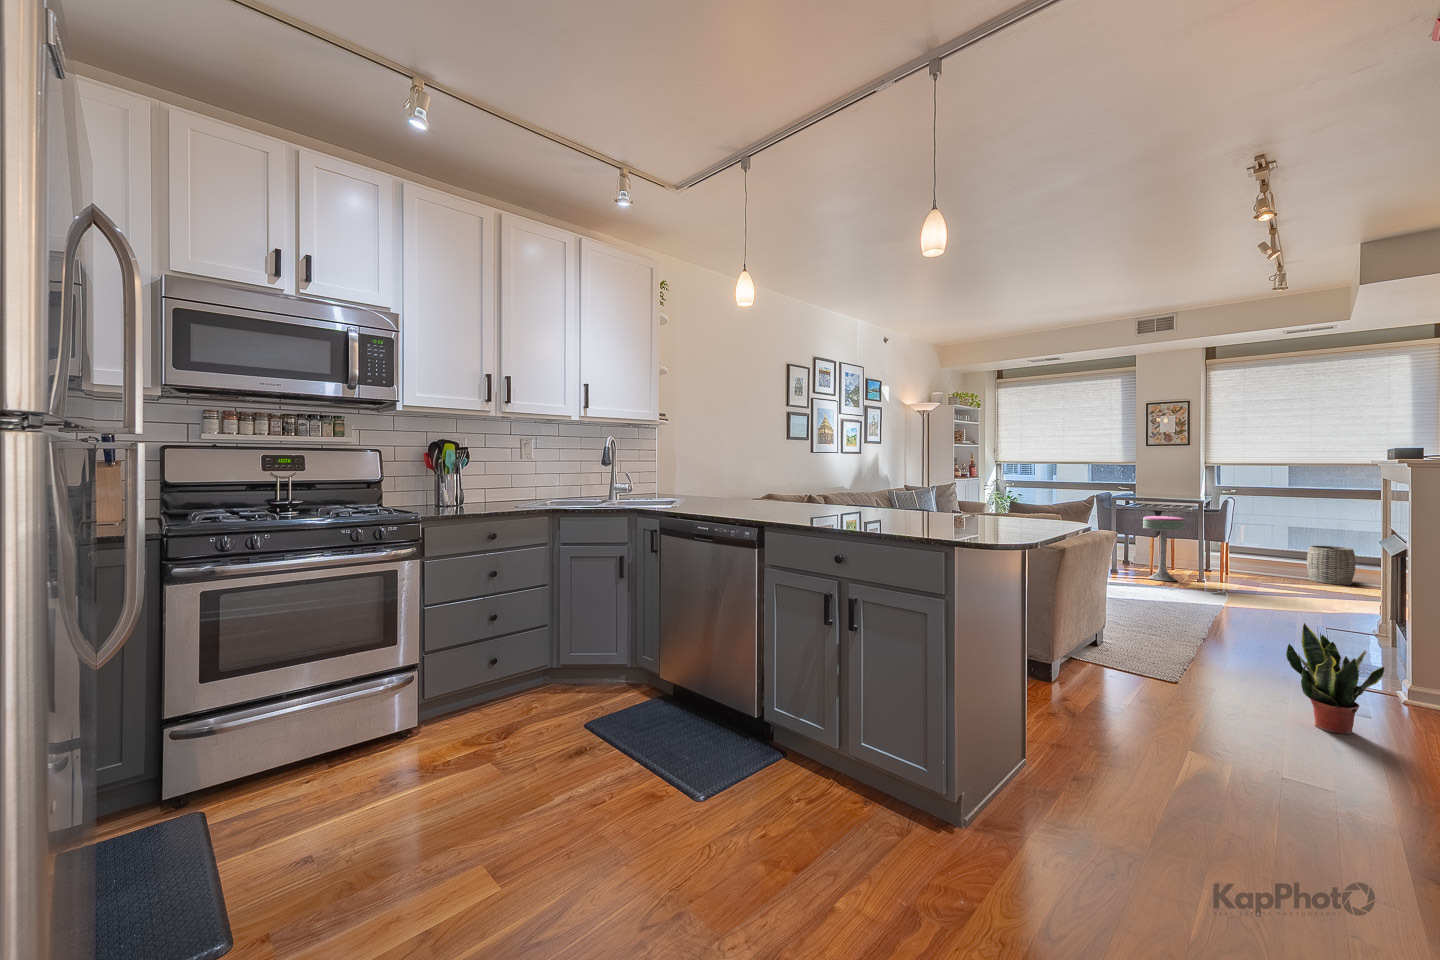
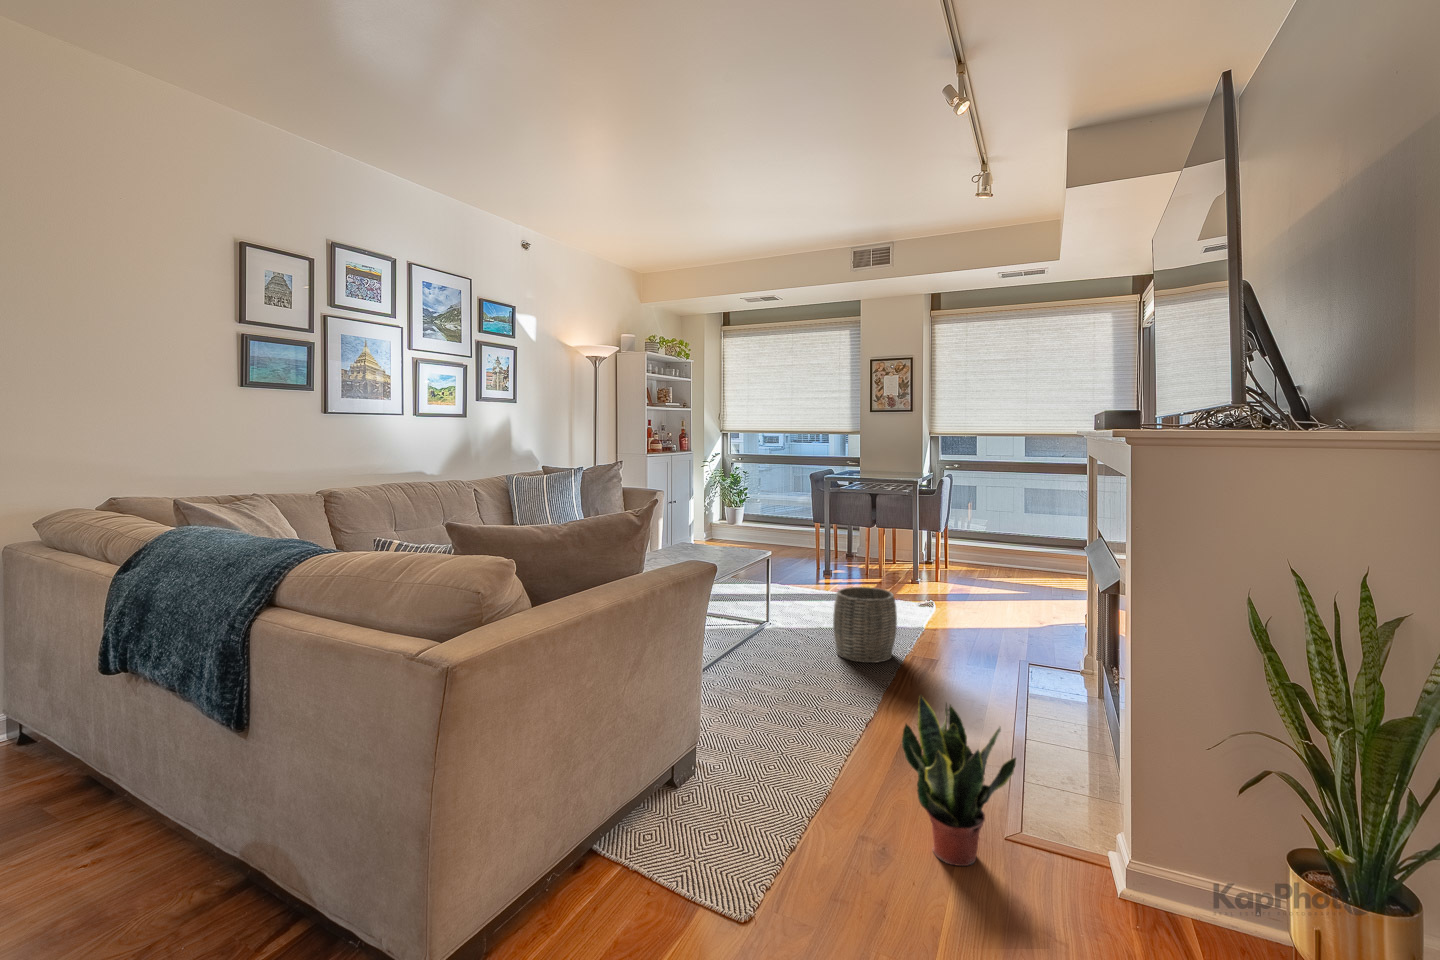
bar stool: present [1143,516,1185,581] -> none [855,499,898,579]
woven basket: present [1307,546,1356,585] -> present [833,587,897,663]

